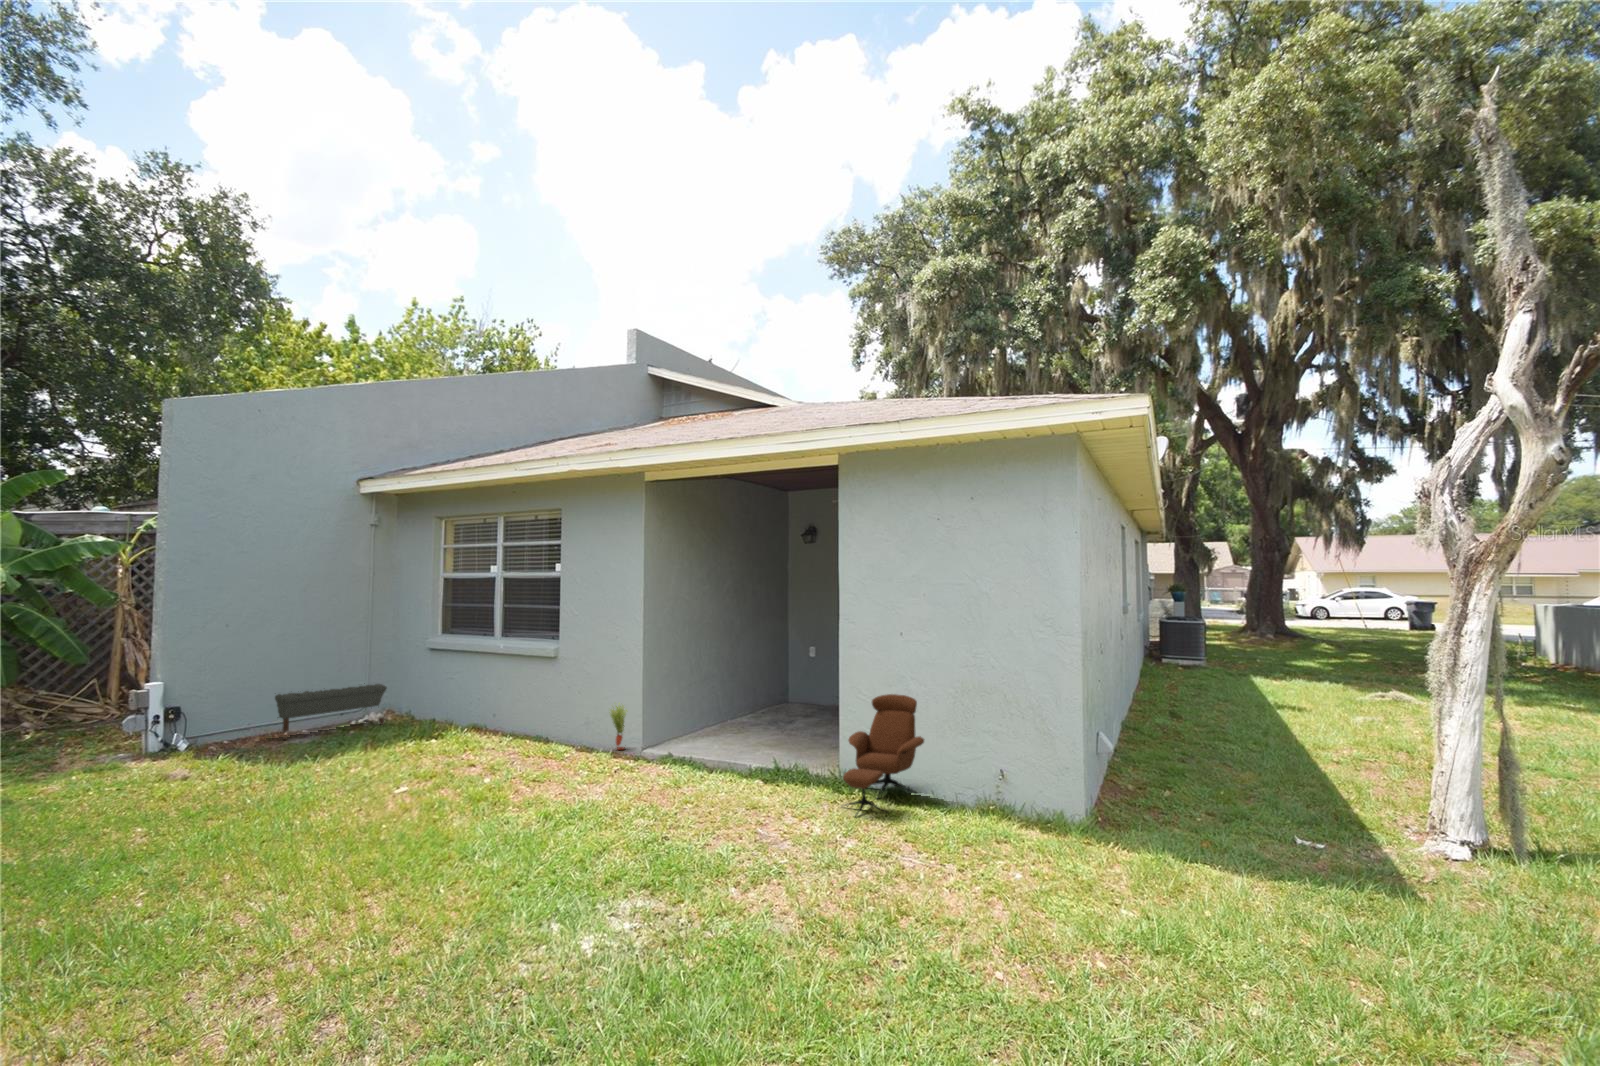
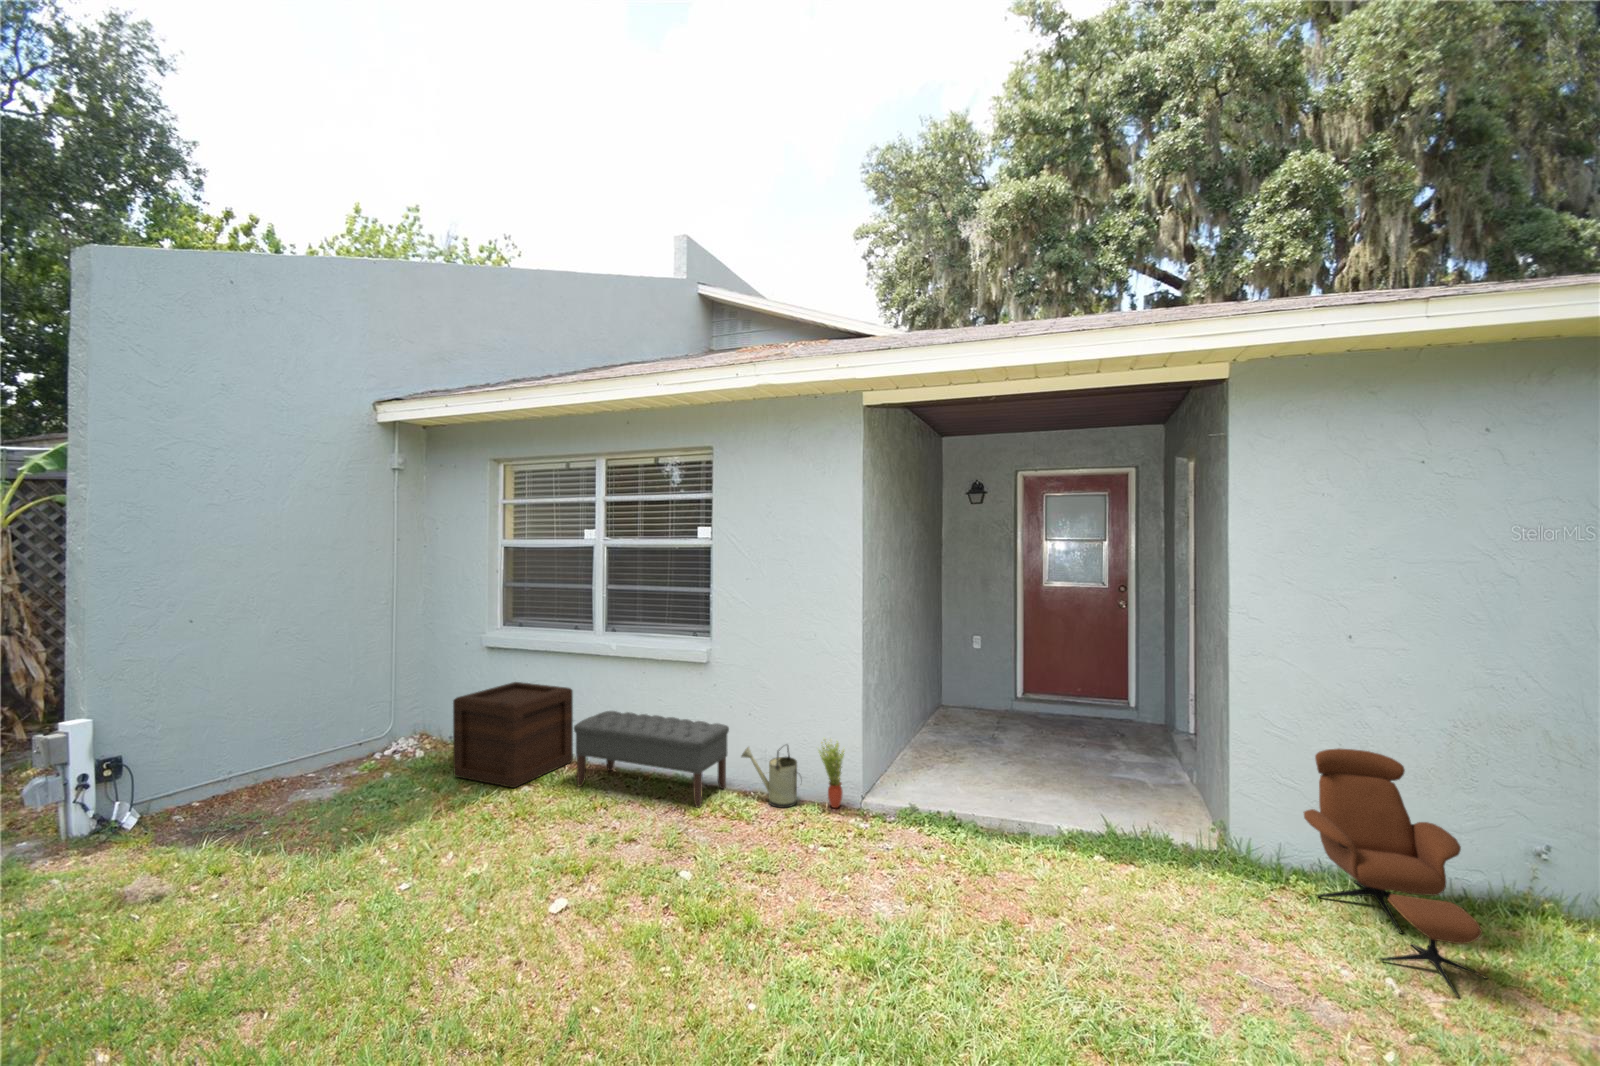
wooden crate: none [389,673,475,740] -> present [453,682,573,788]
bench: present [275,683,387,740] -> present [574,711,729,808]
watering can: none [565,708,600,750] -> present [742,747,797,808]

